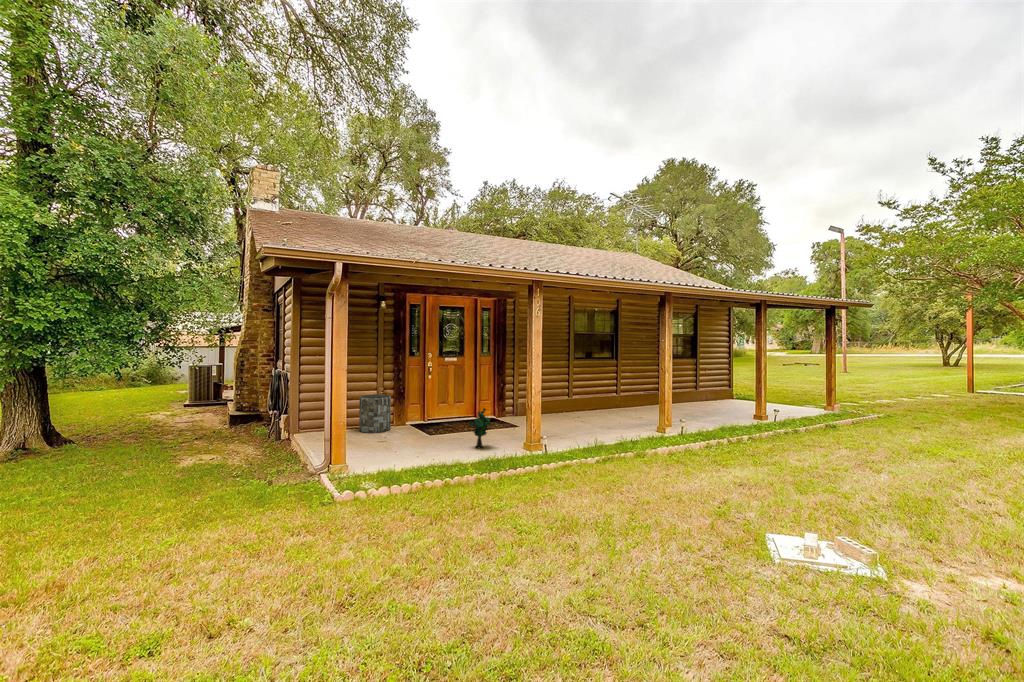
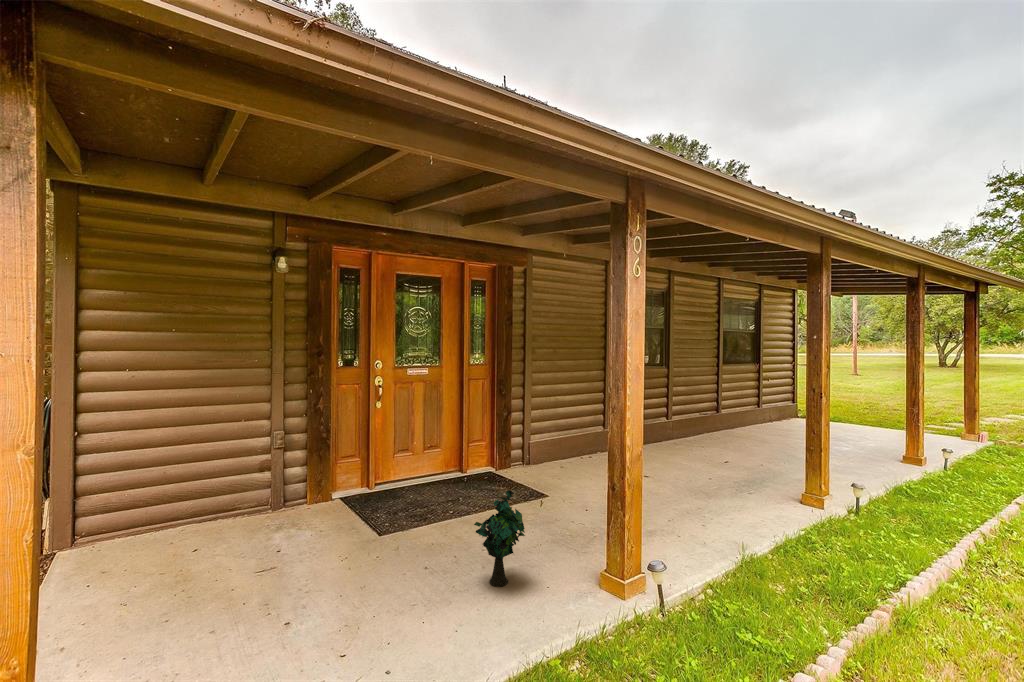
side table: present [359,394,391,433] -> none [227,445,298,534]

